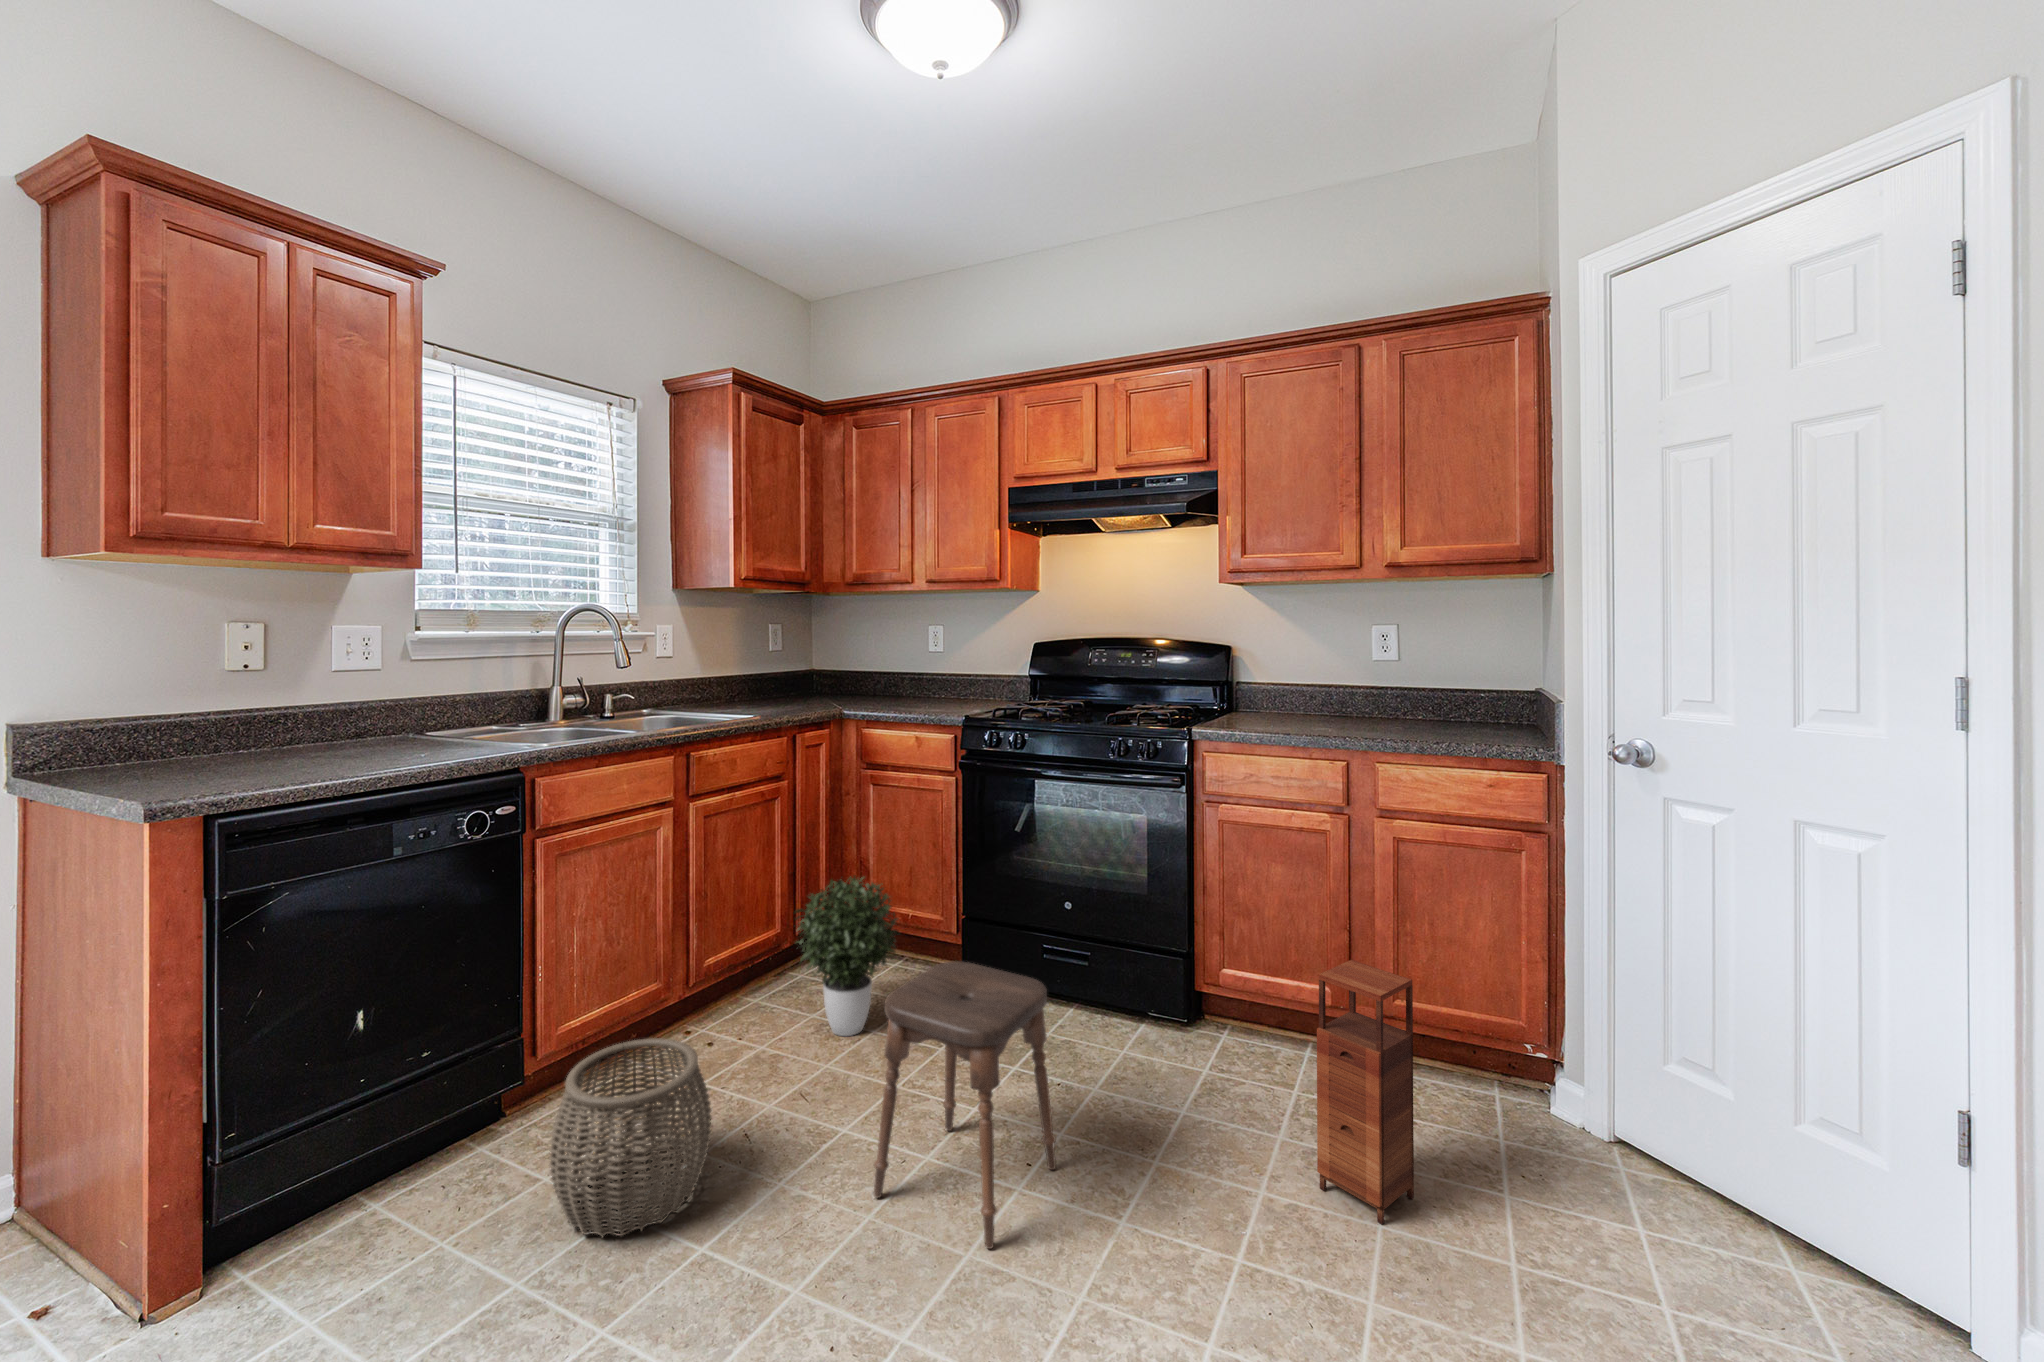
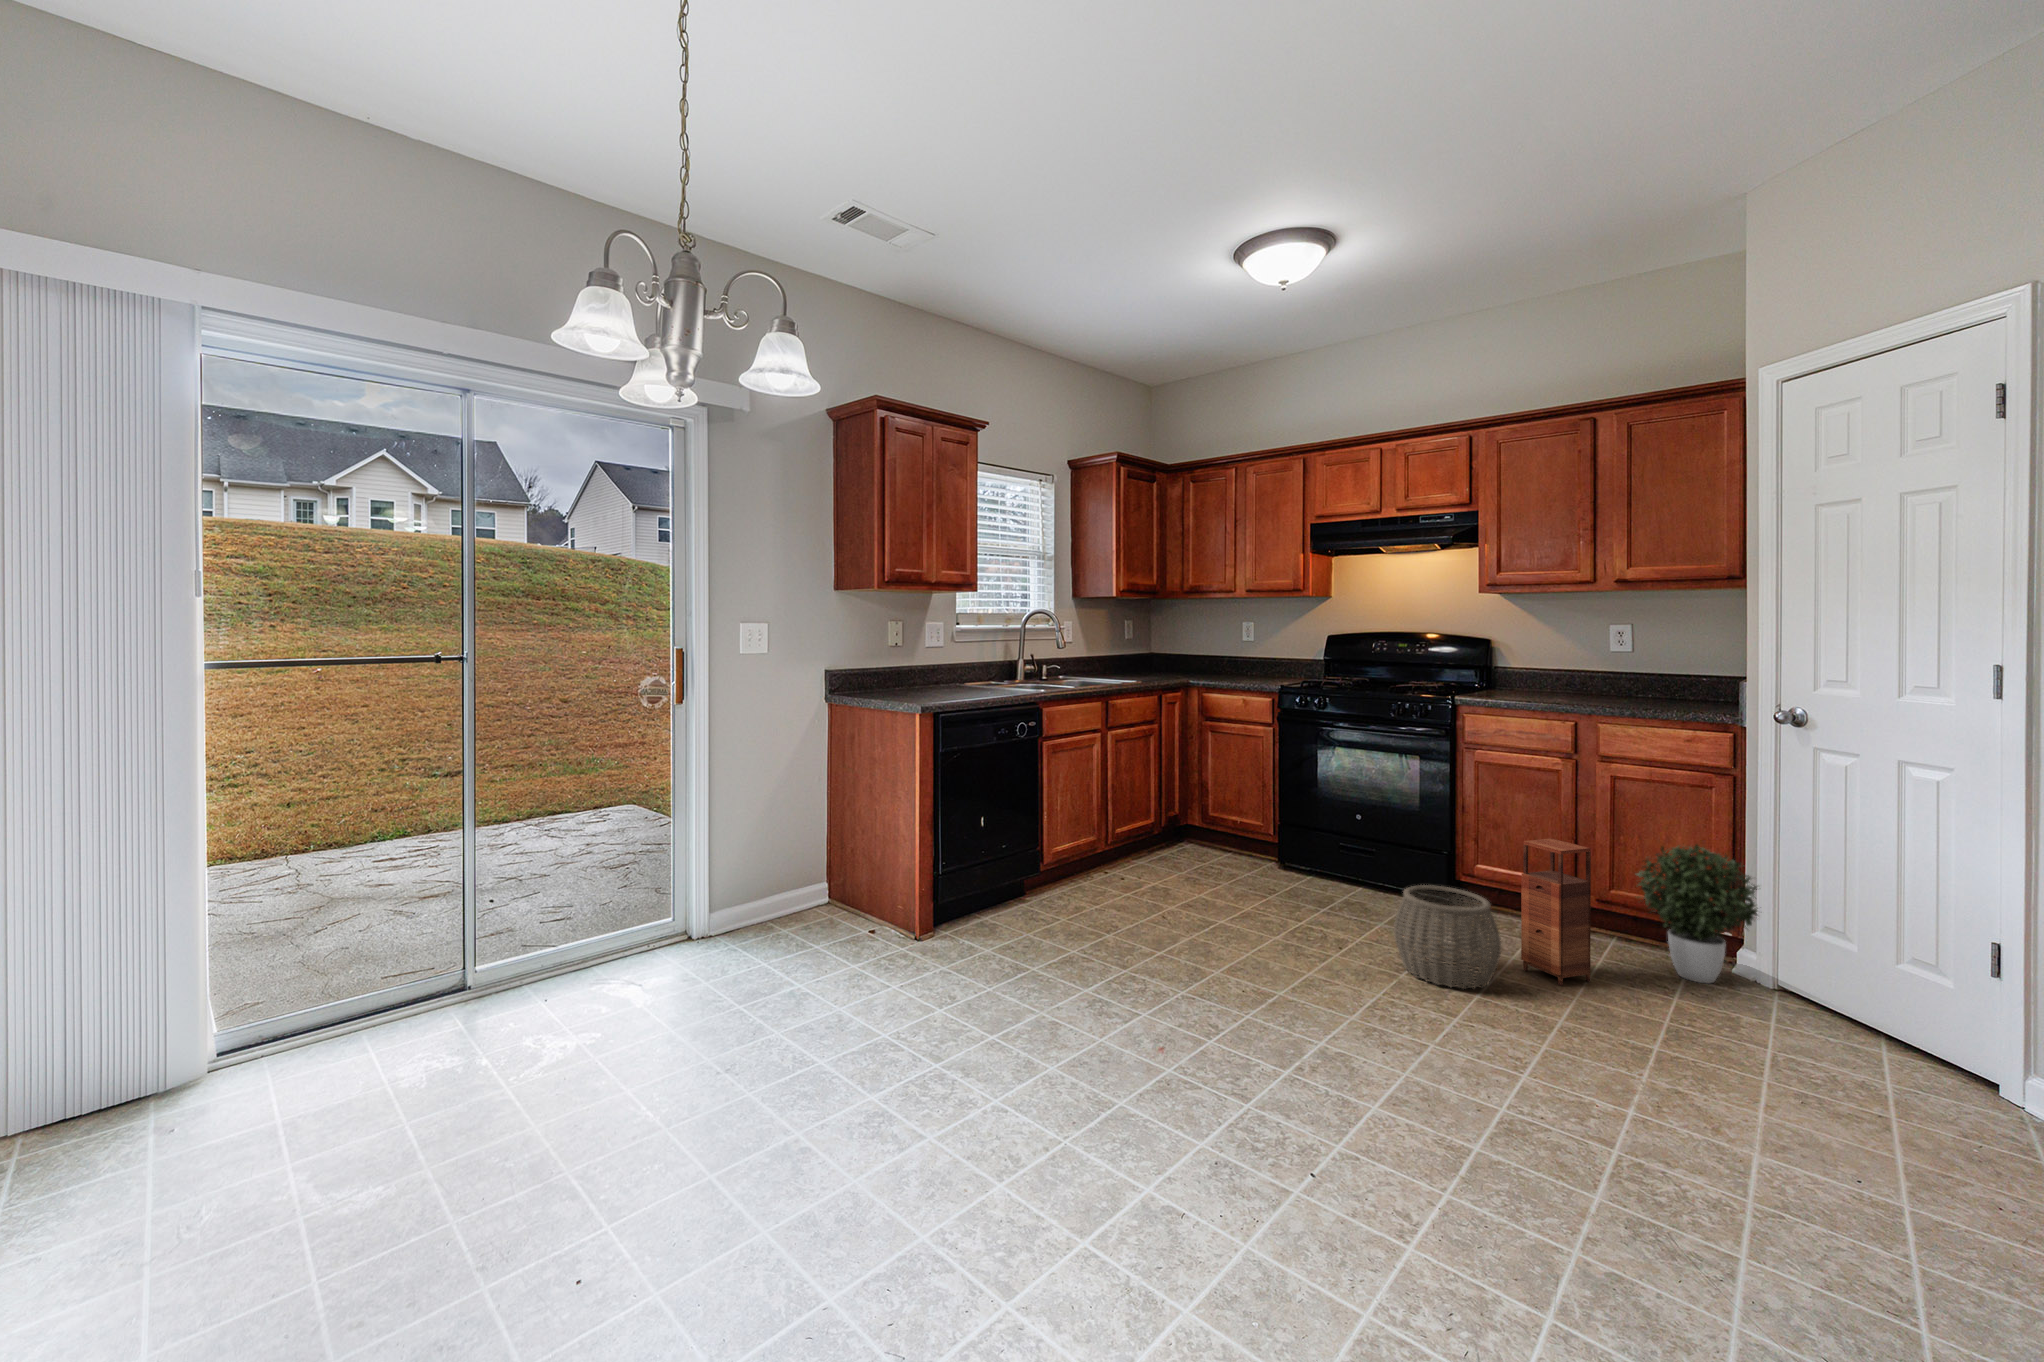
potted plant: present [795,876,899,1036] -> present [1637,844,1758,983]
stool: present [874,962,1056,1249] -> none [1237,824,1346,960]
woven basket: present [549,1038,711,1237] -> present [1394,885,1501,989]

